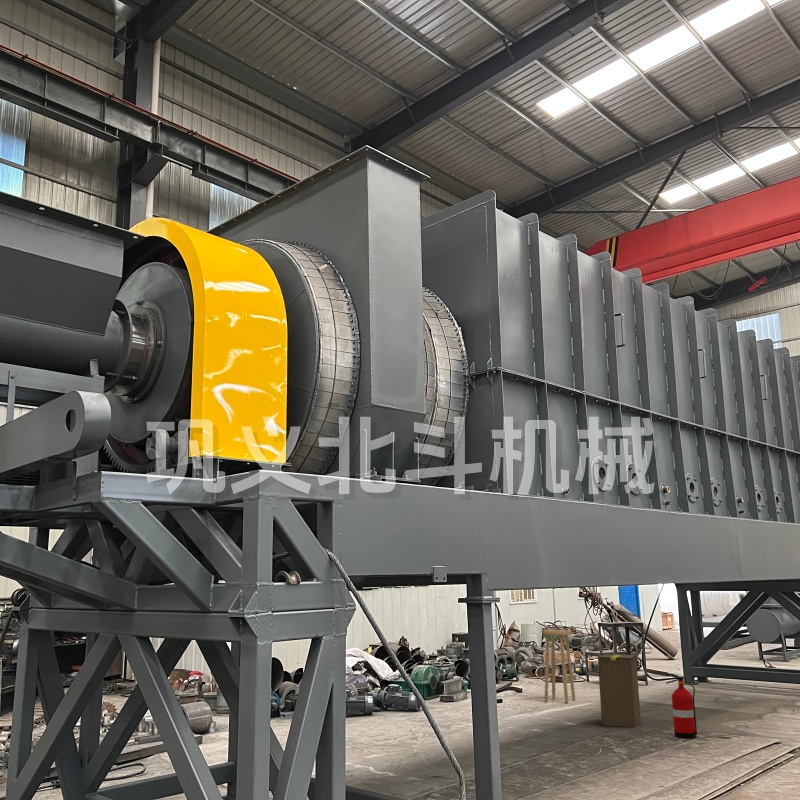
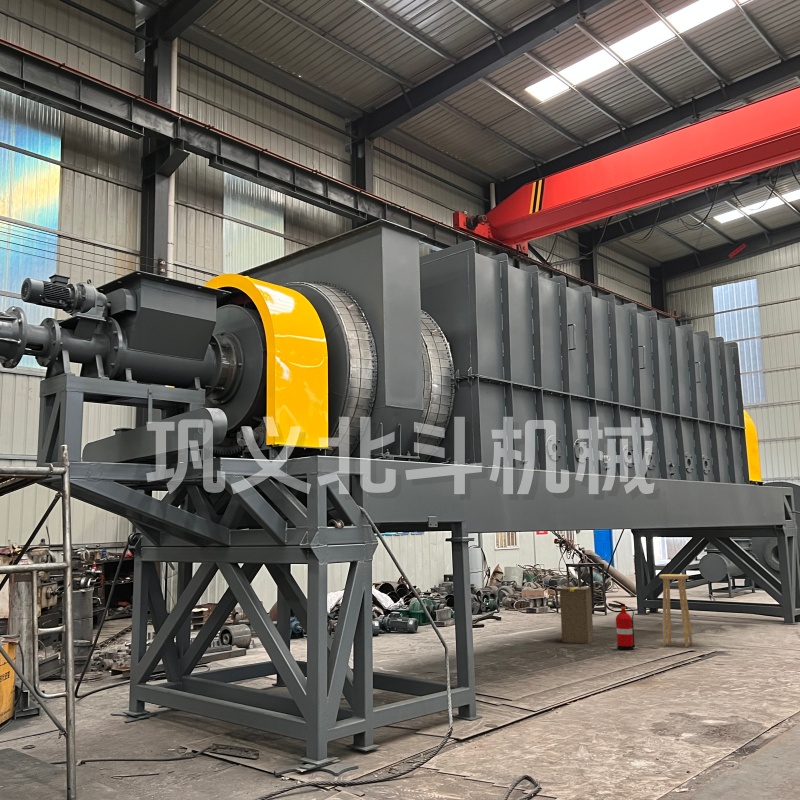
stool: present [543,630,575,703] -> present [659,574,693,647]

